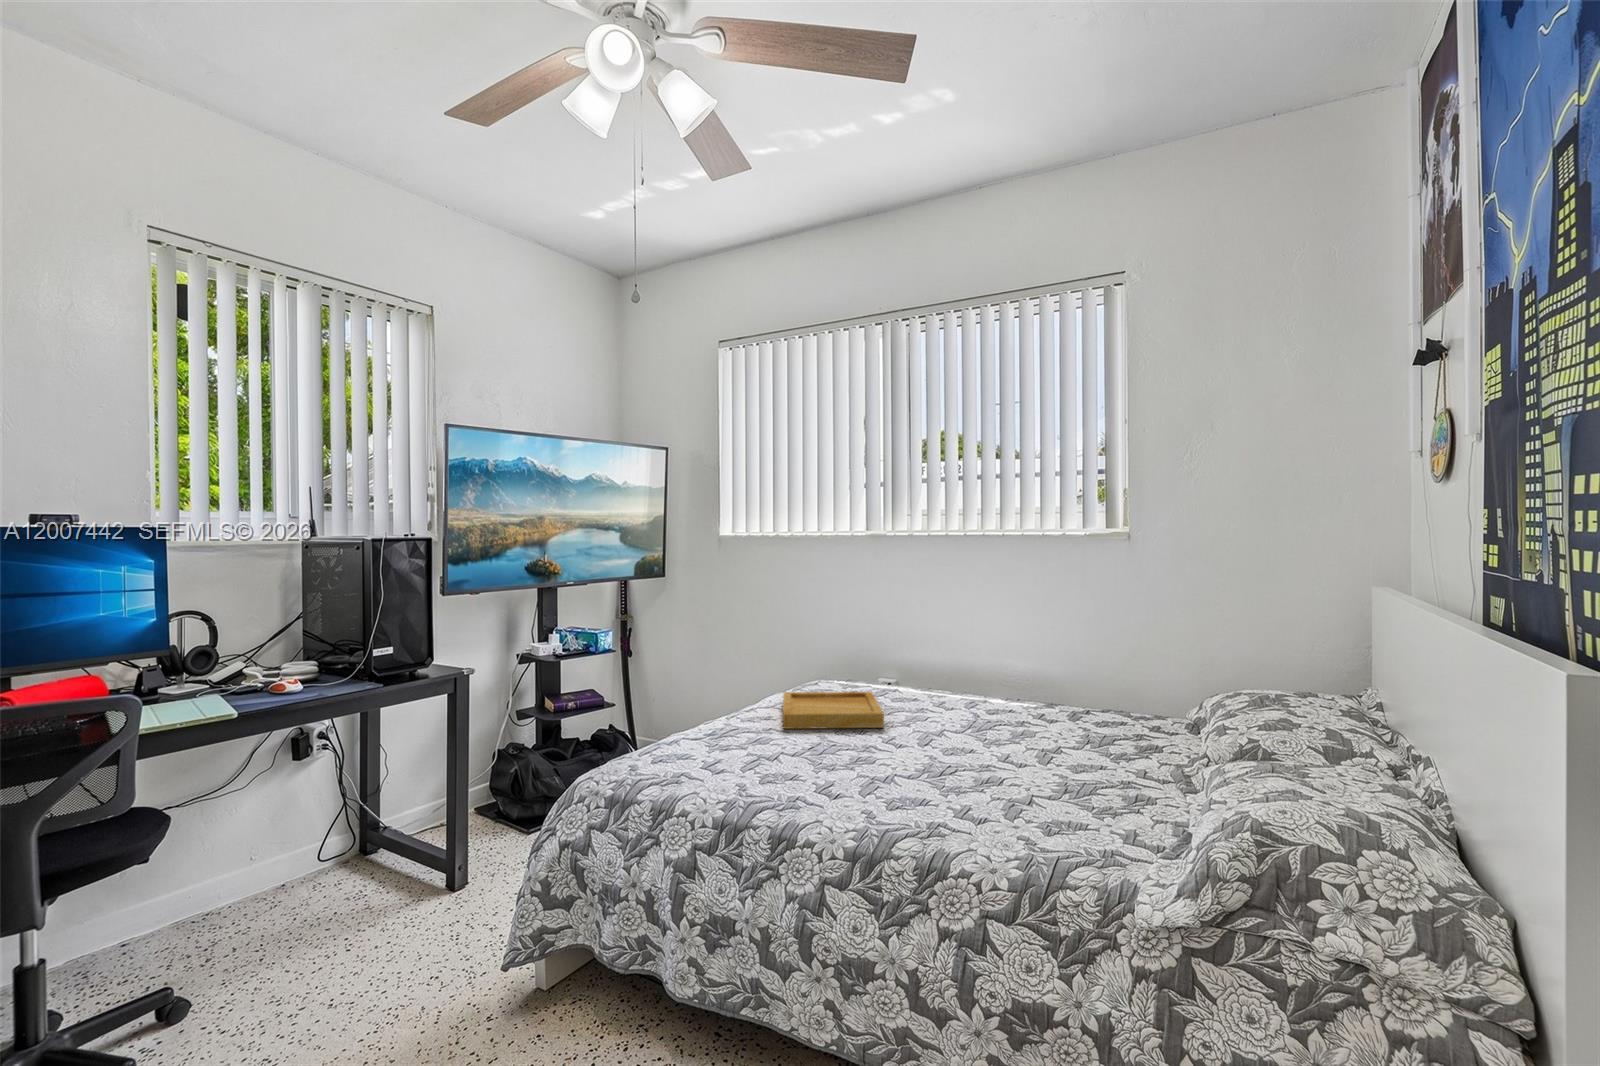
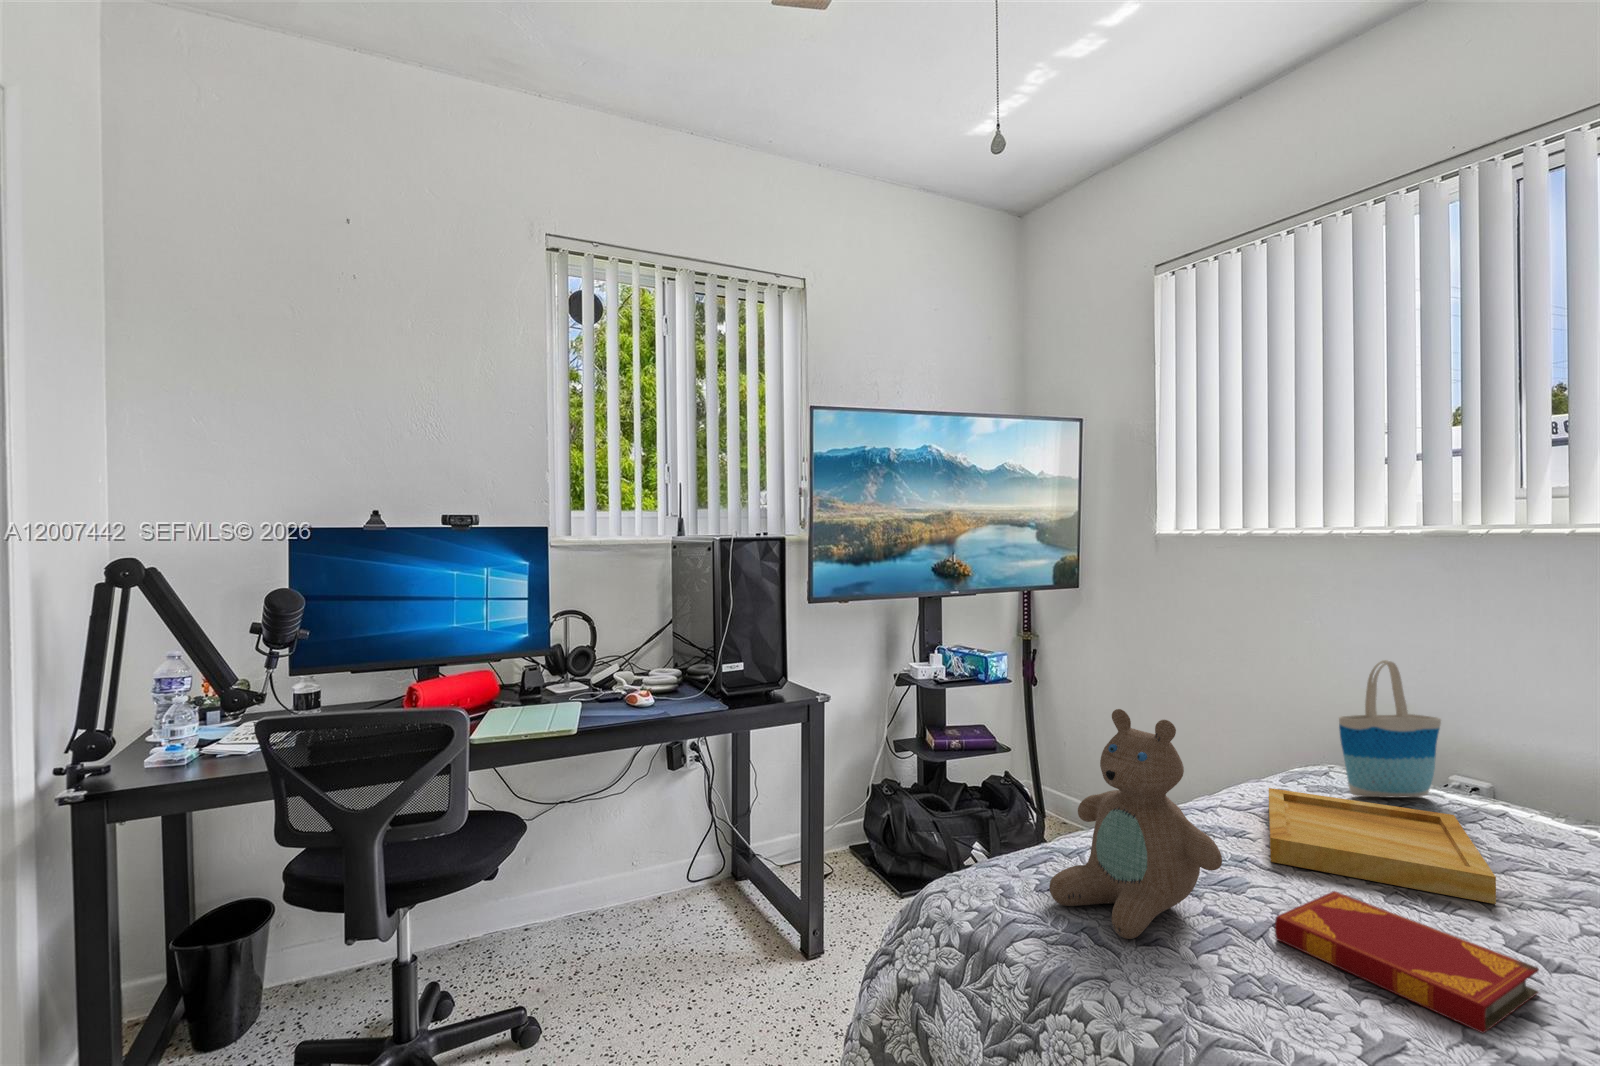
tote bag: none [820,609,870,692] -> present [1339,660,1441,798]
teddy bear: none [660,642,757,775] -> present [1049,709,1222,939]
hardback book: none [783,732,893,775] -> present [1275,891,1539,1033]

